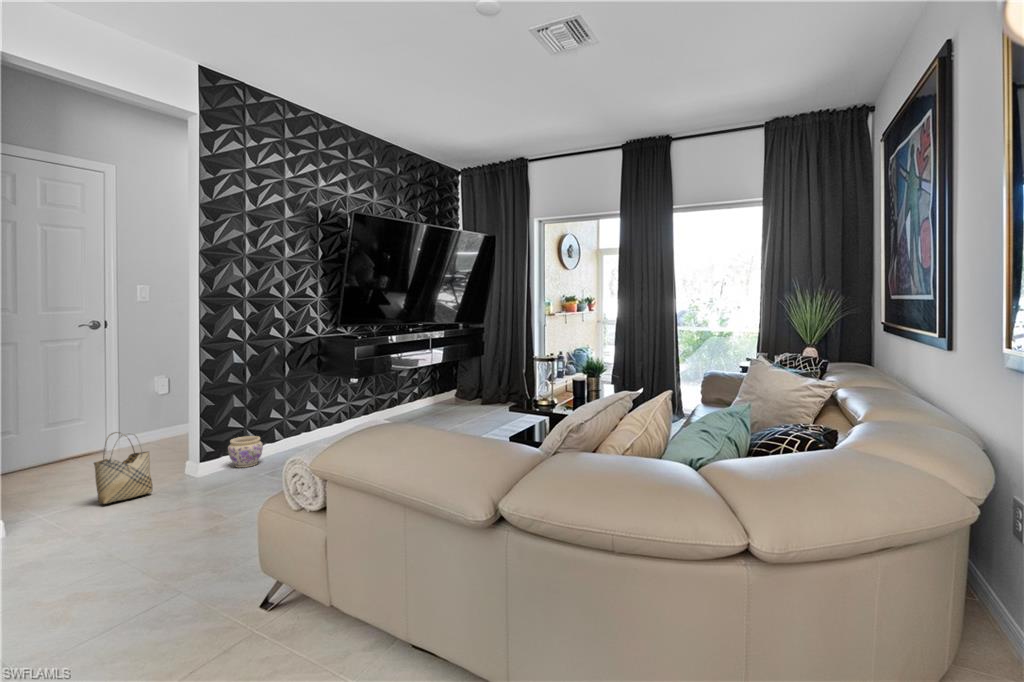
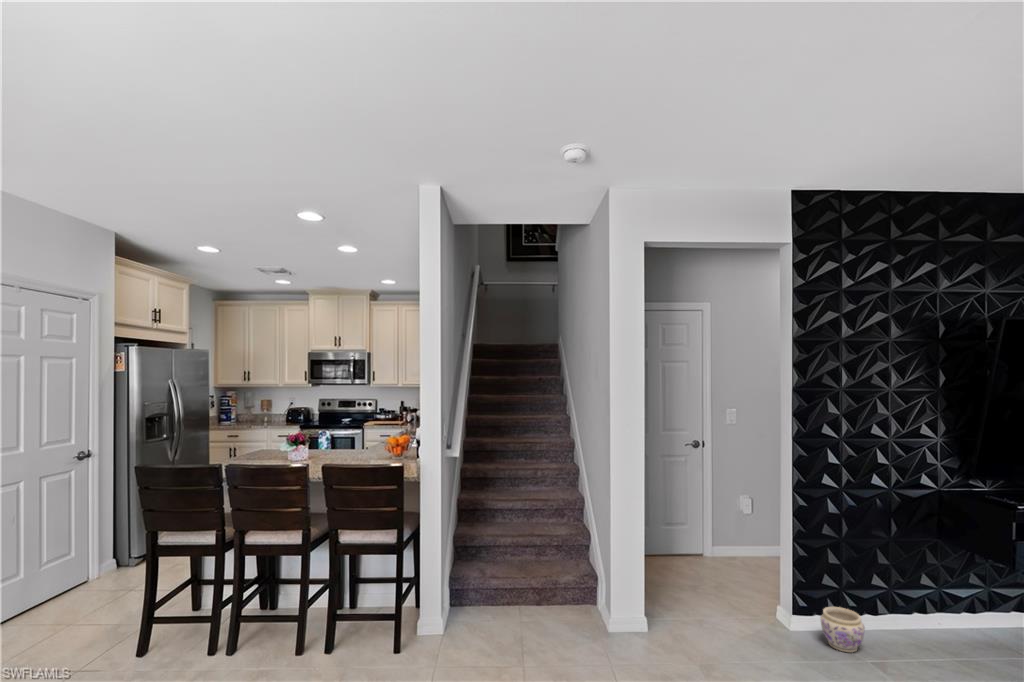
woven basket: present [94,432,153,504] -> none [693,582,744,659]

